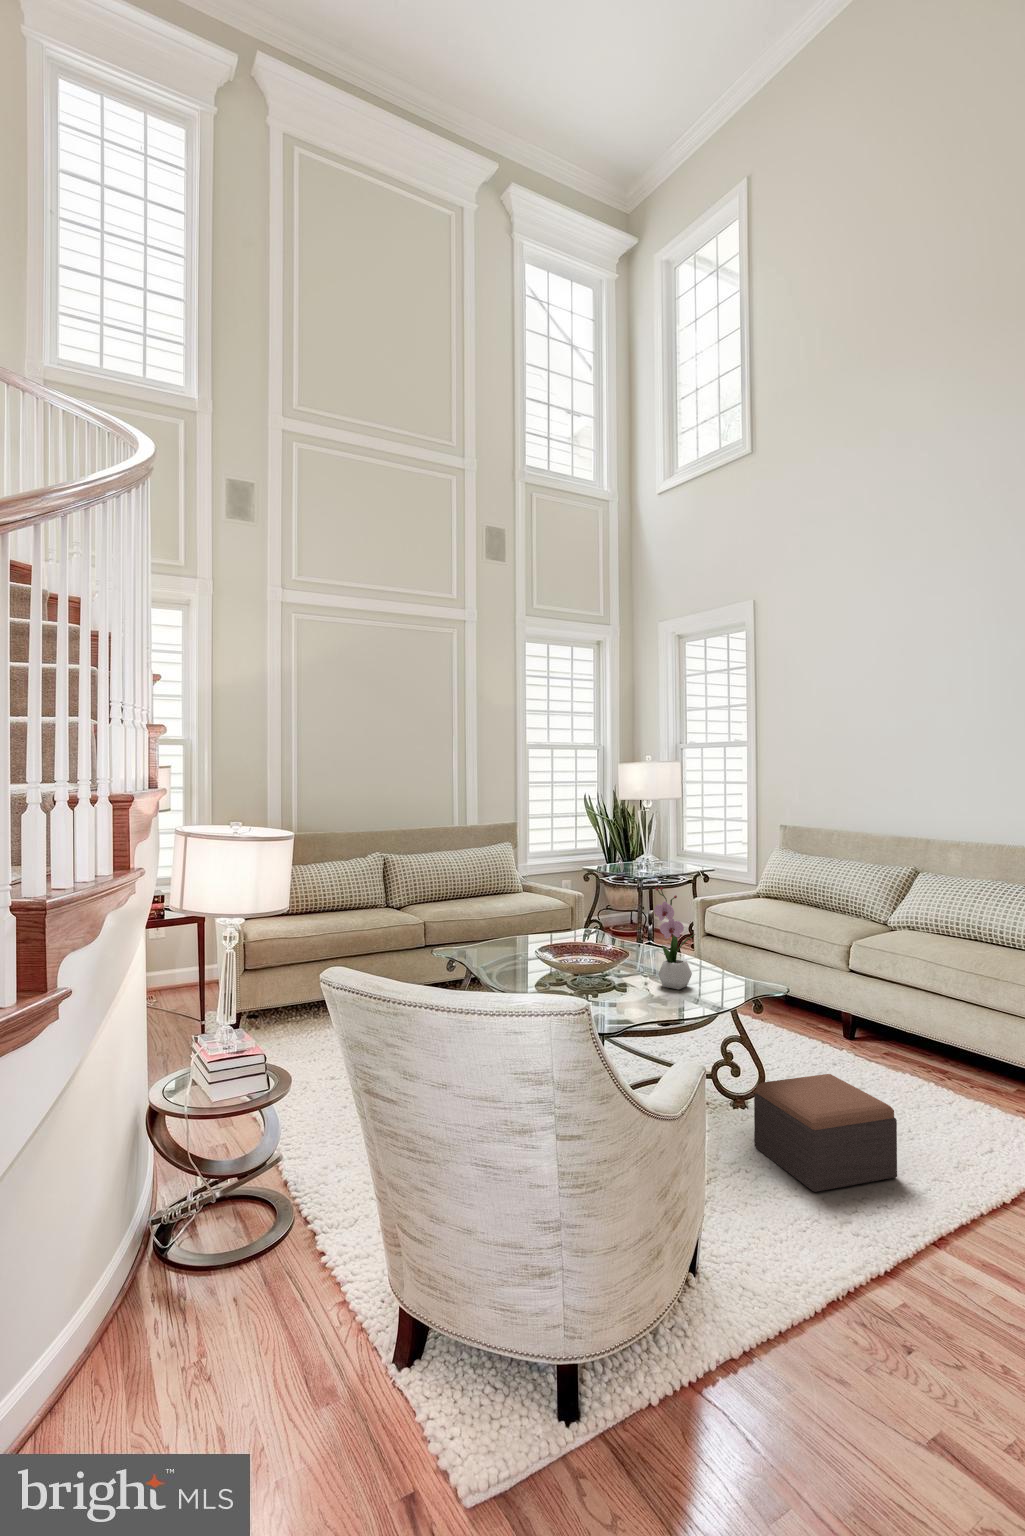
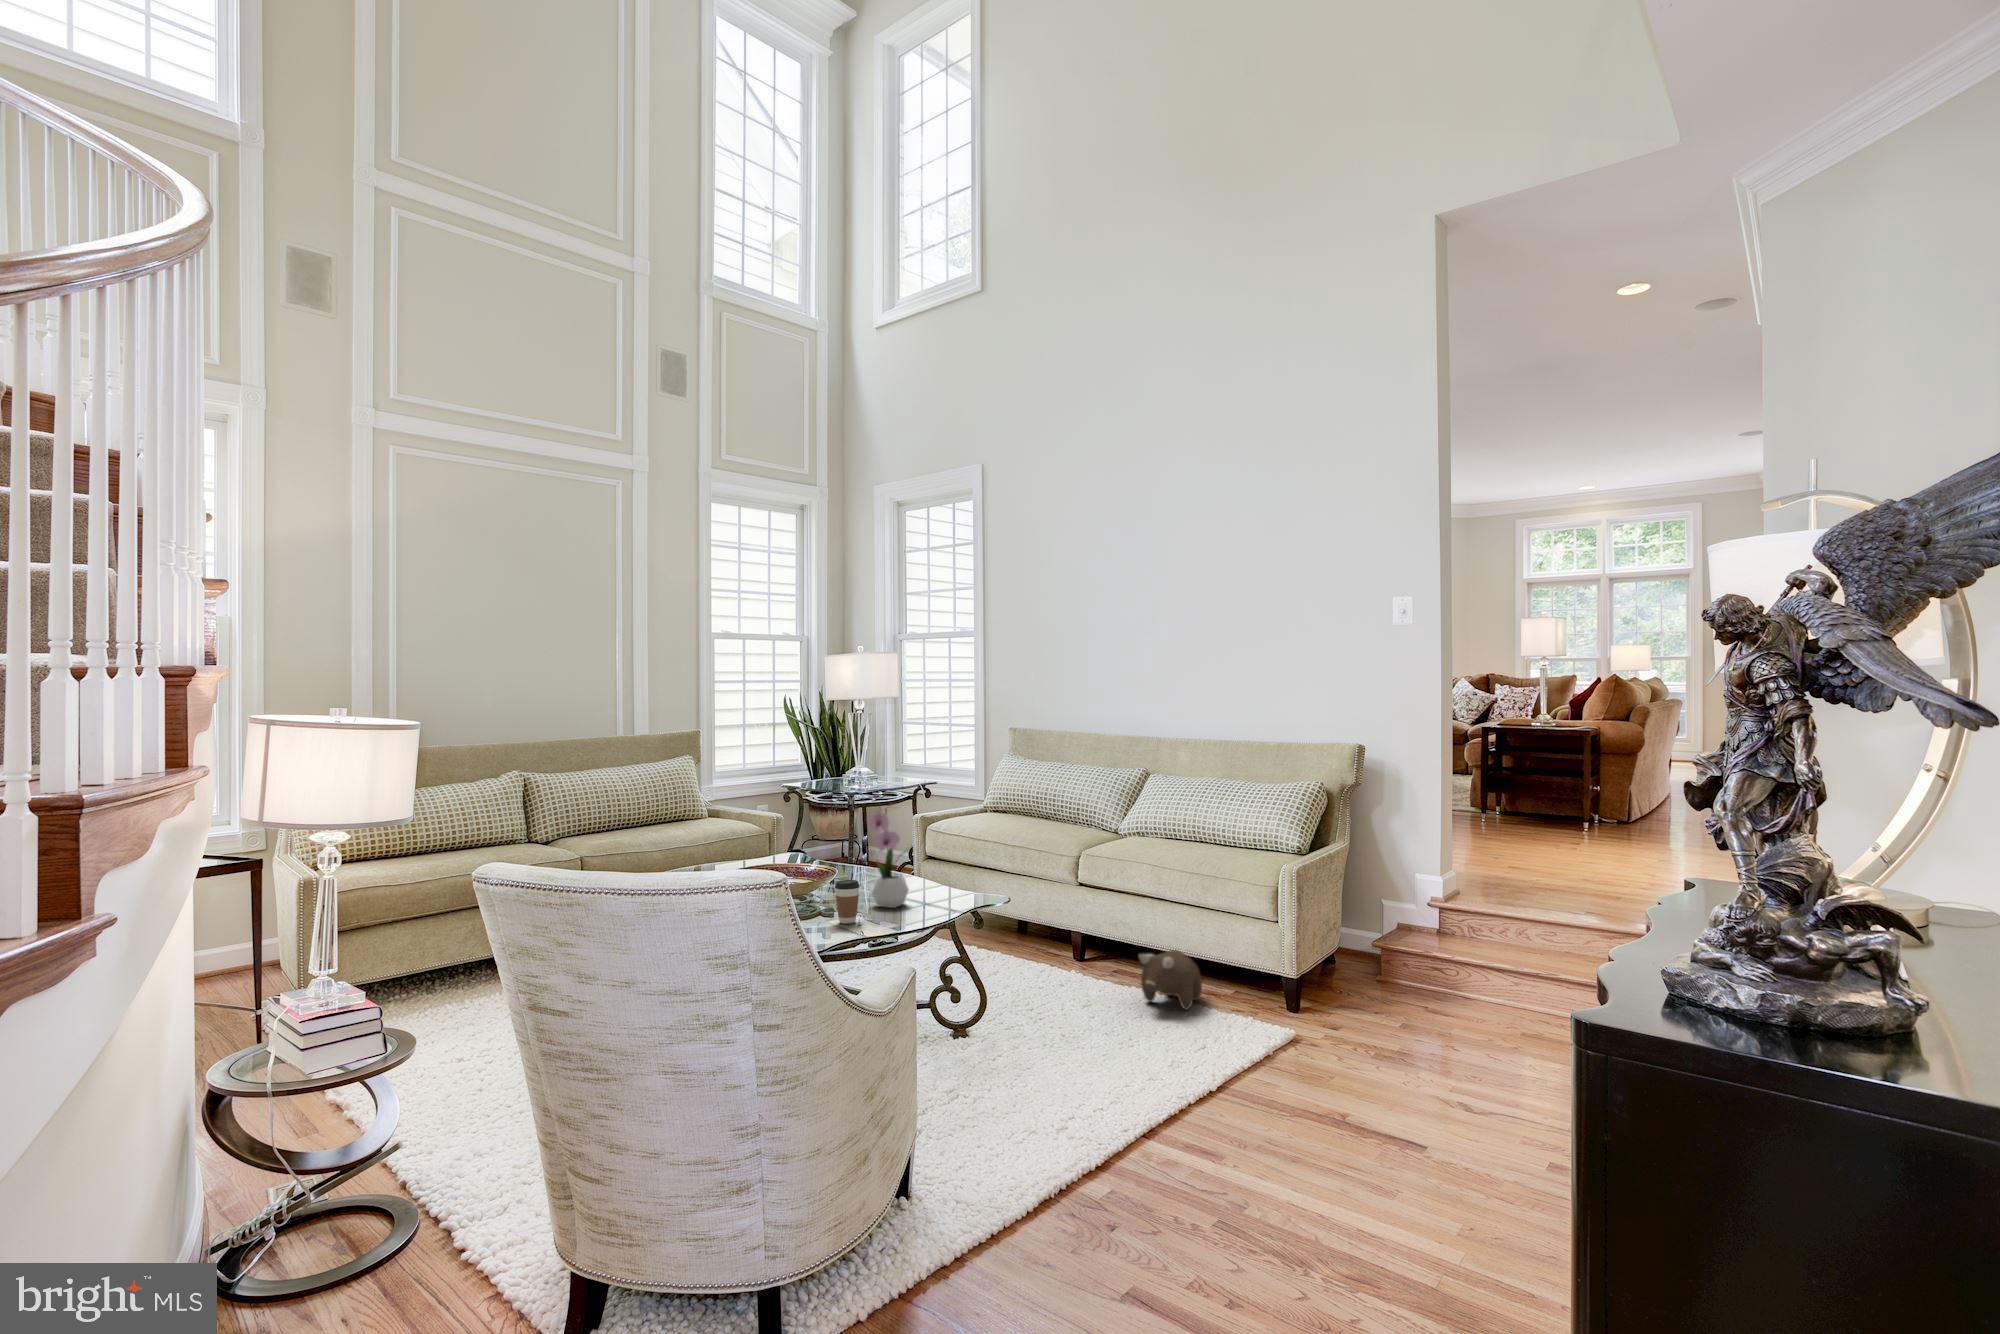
coffee cup: none [626,963,648,1002] -> present [835,880,860,924]
plush toy: none [915,1047,982,1108] -> present [1139,950,1202,1010]
footstool: present [754,1074,897,1192] -> none [975,985,1115,1105]

